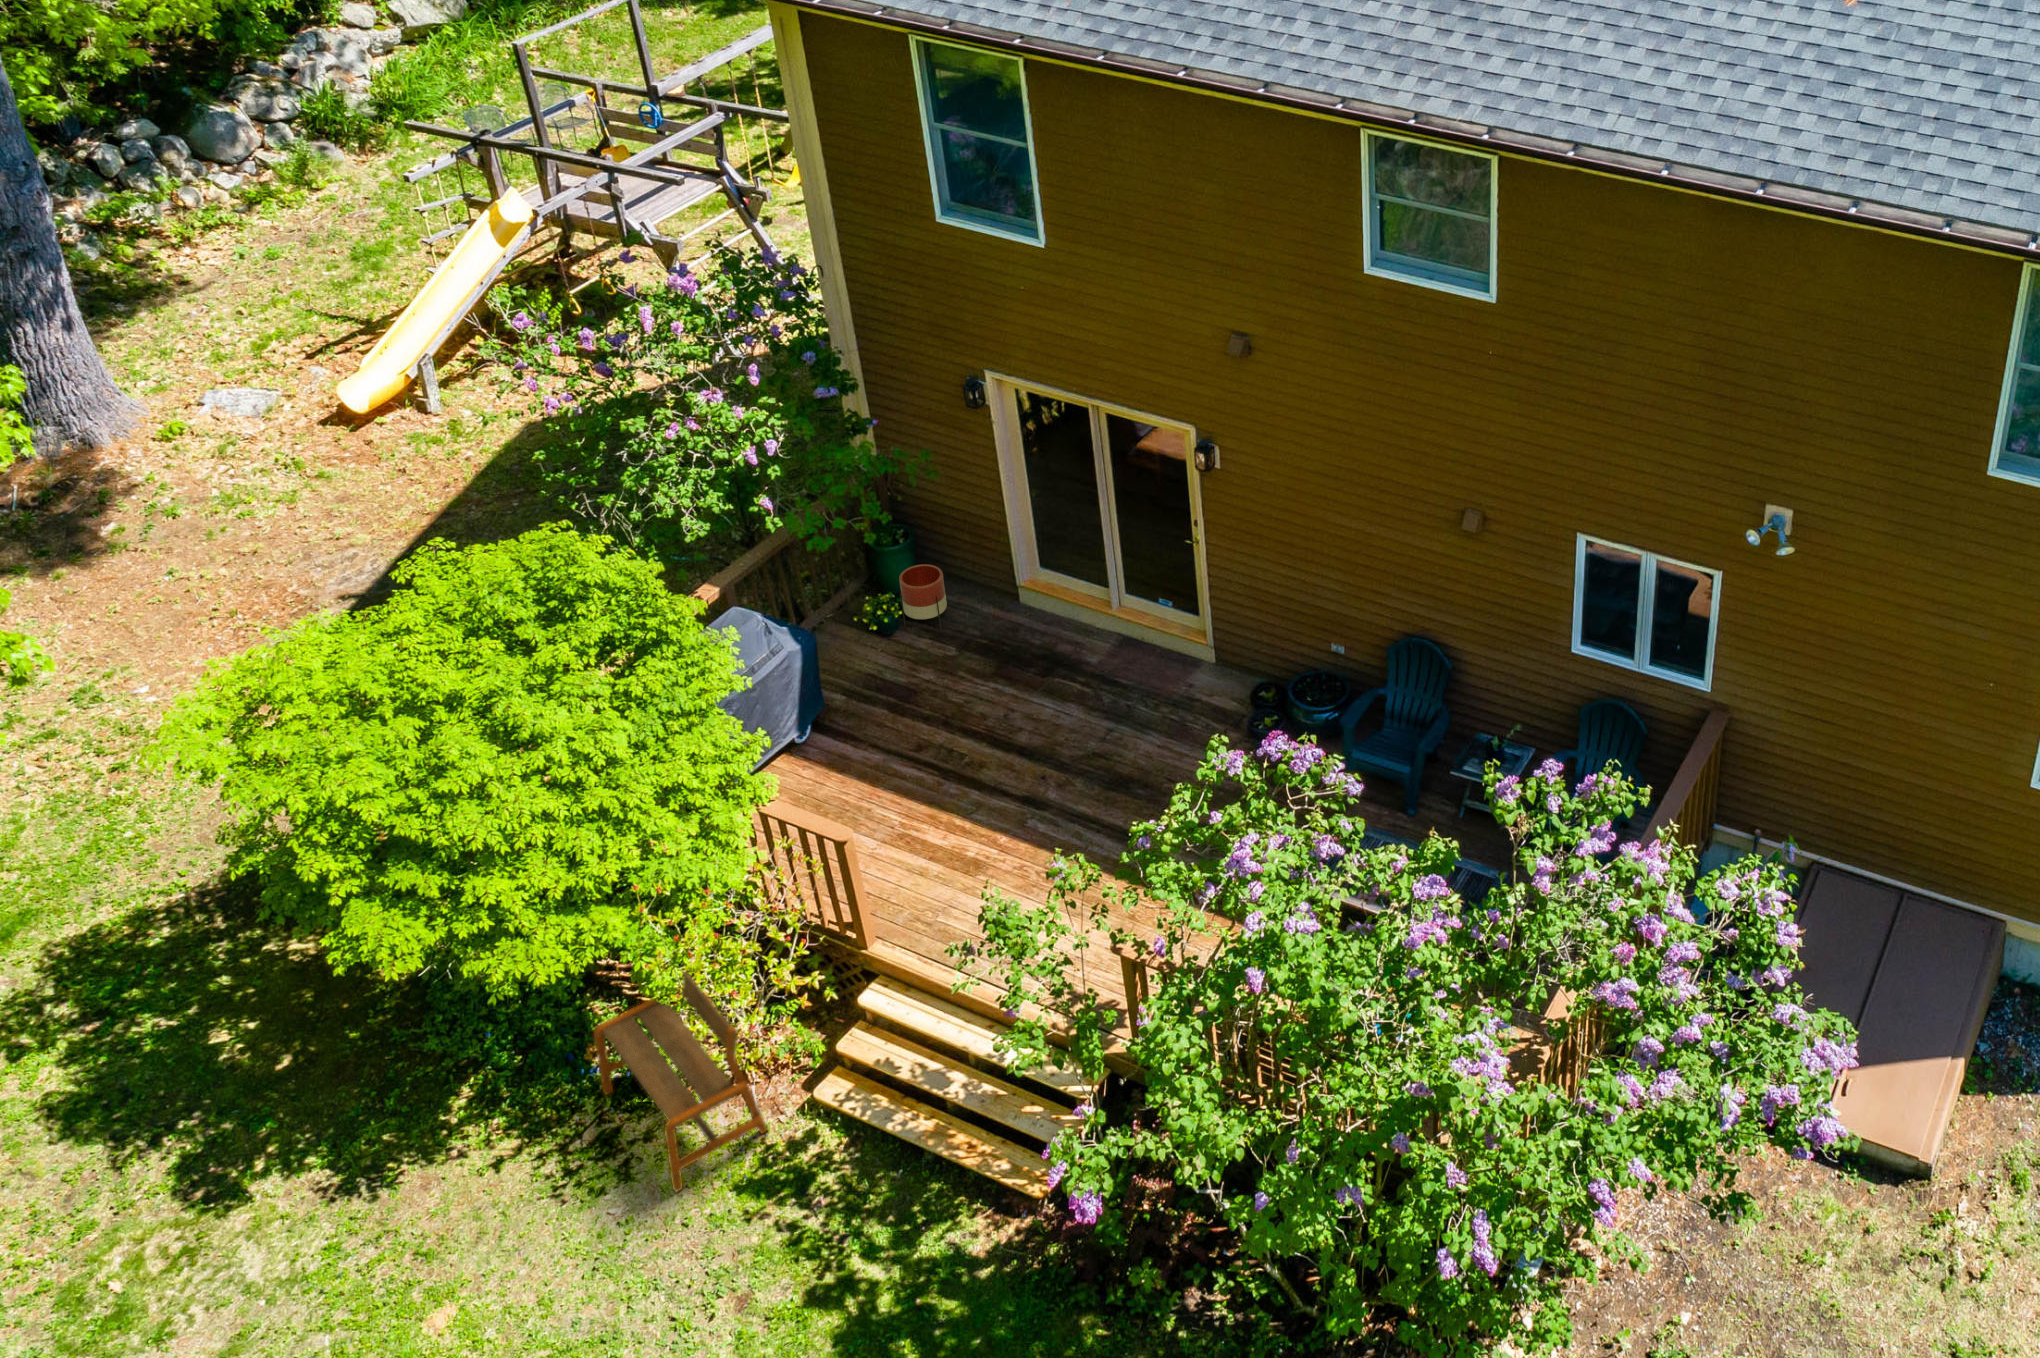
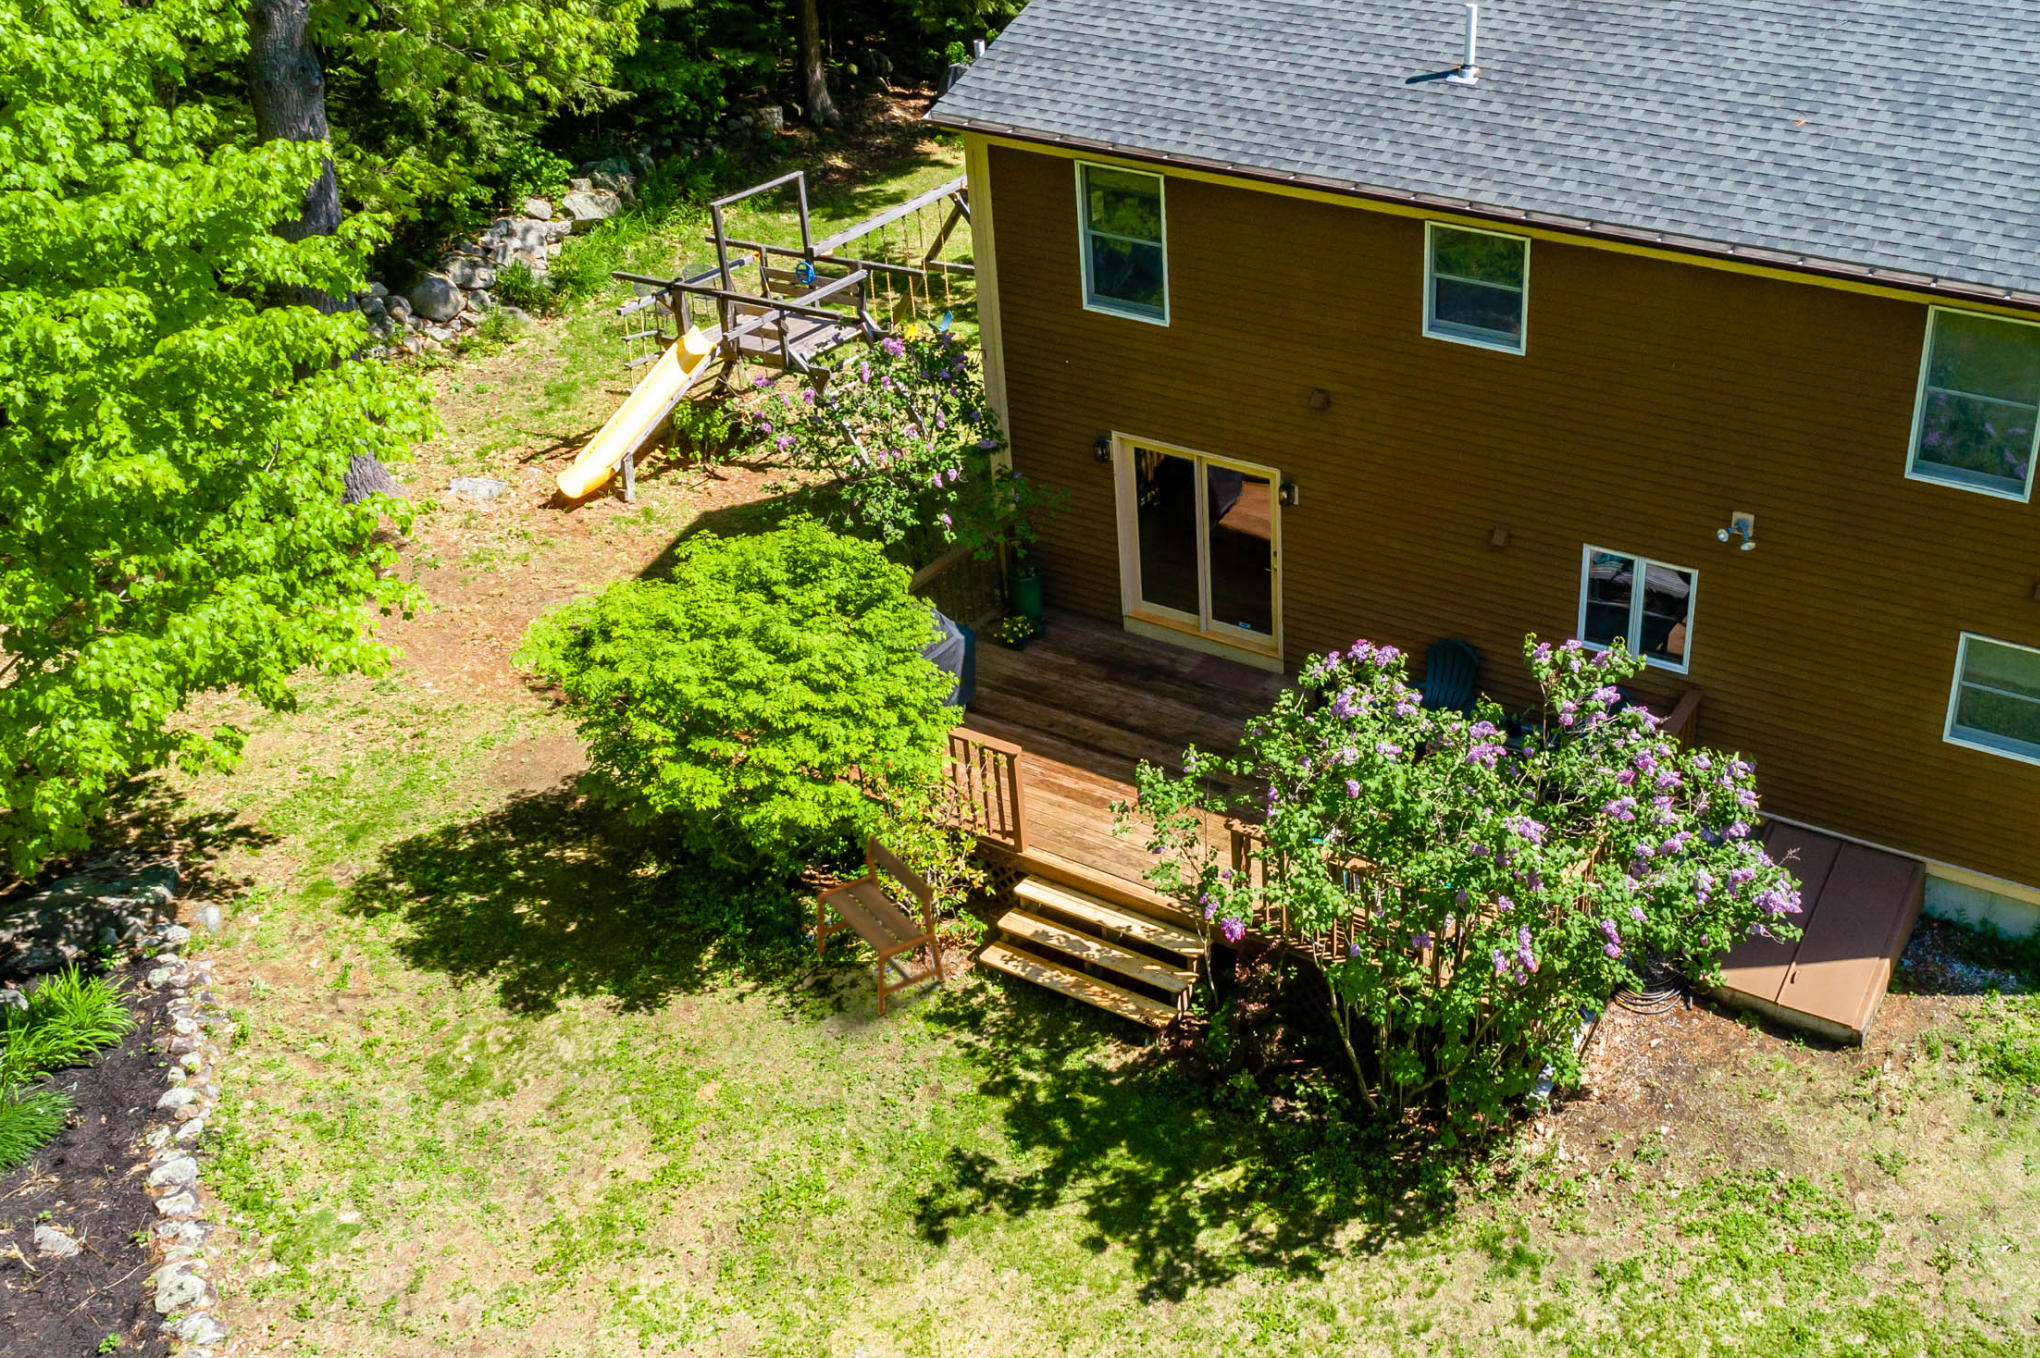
planter: present [899,564,947,630] -> none [1019,603,1054,657]

